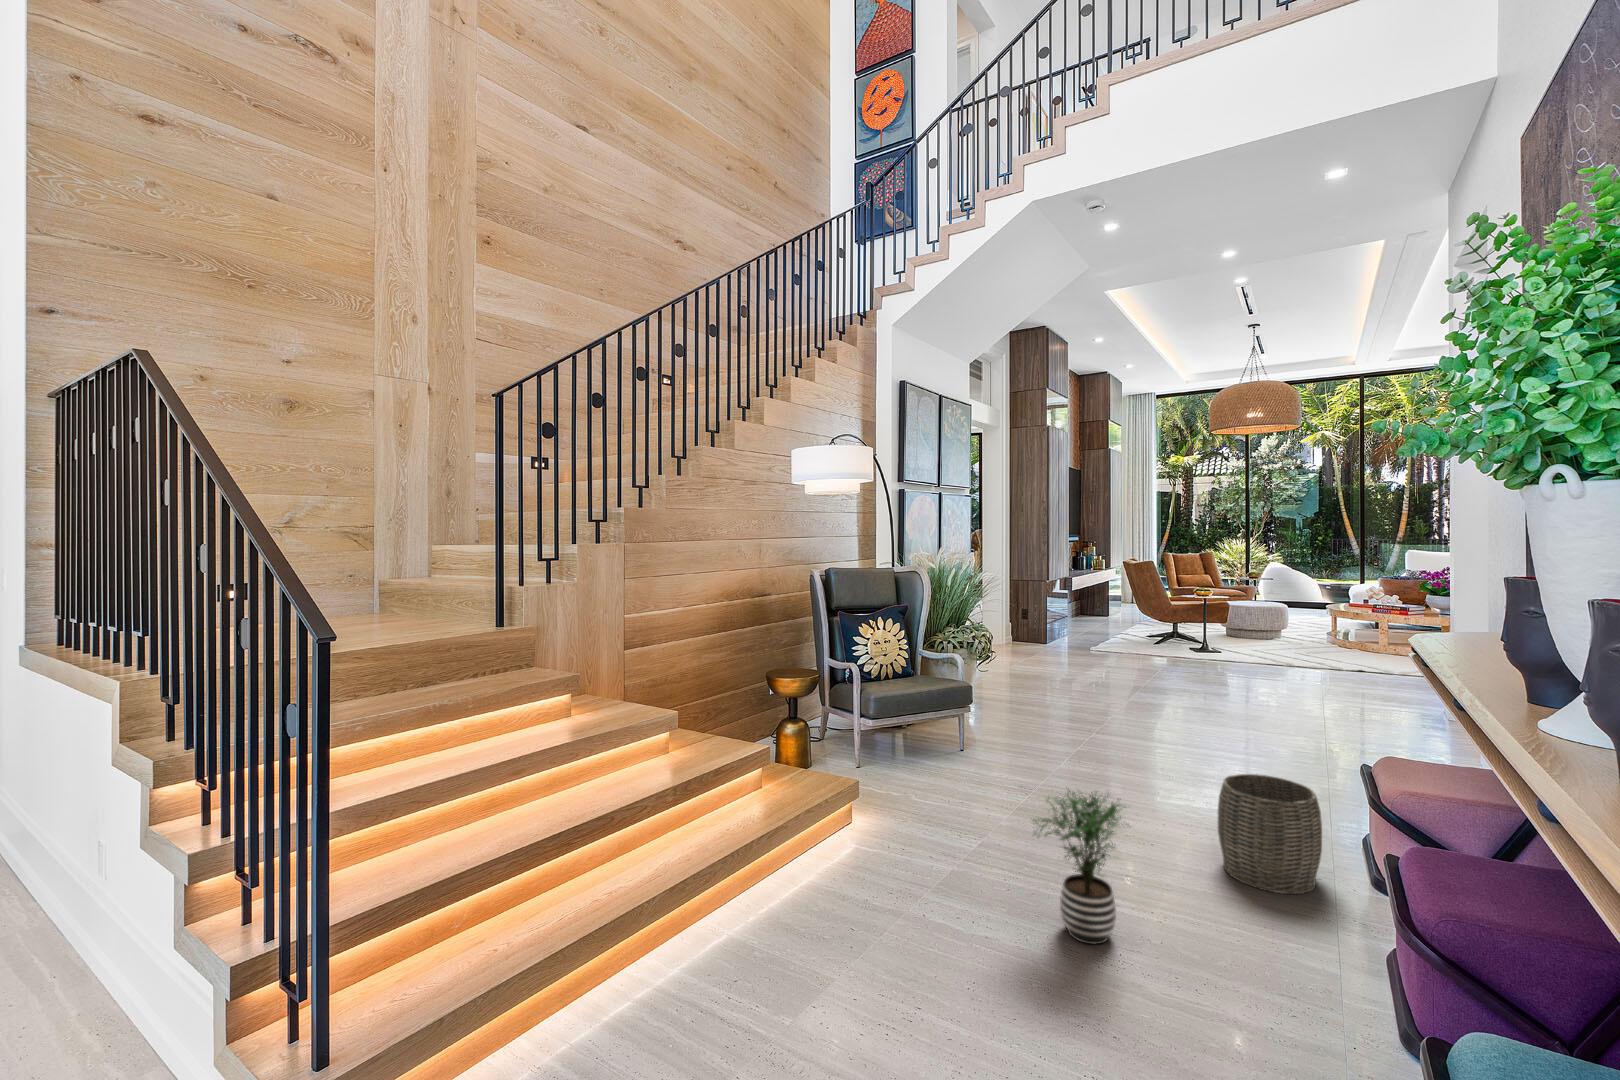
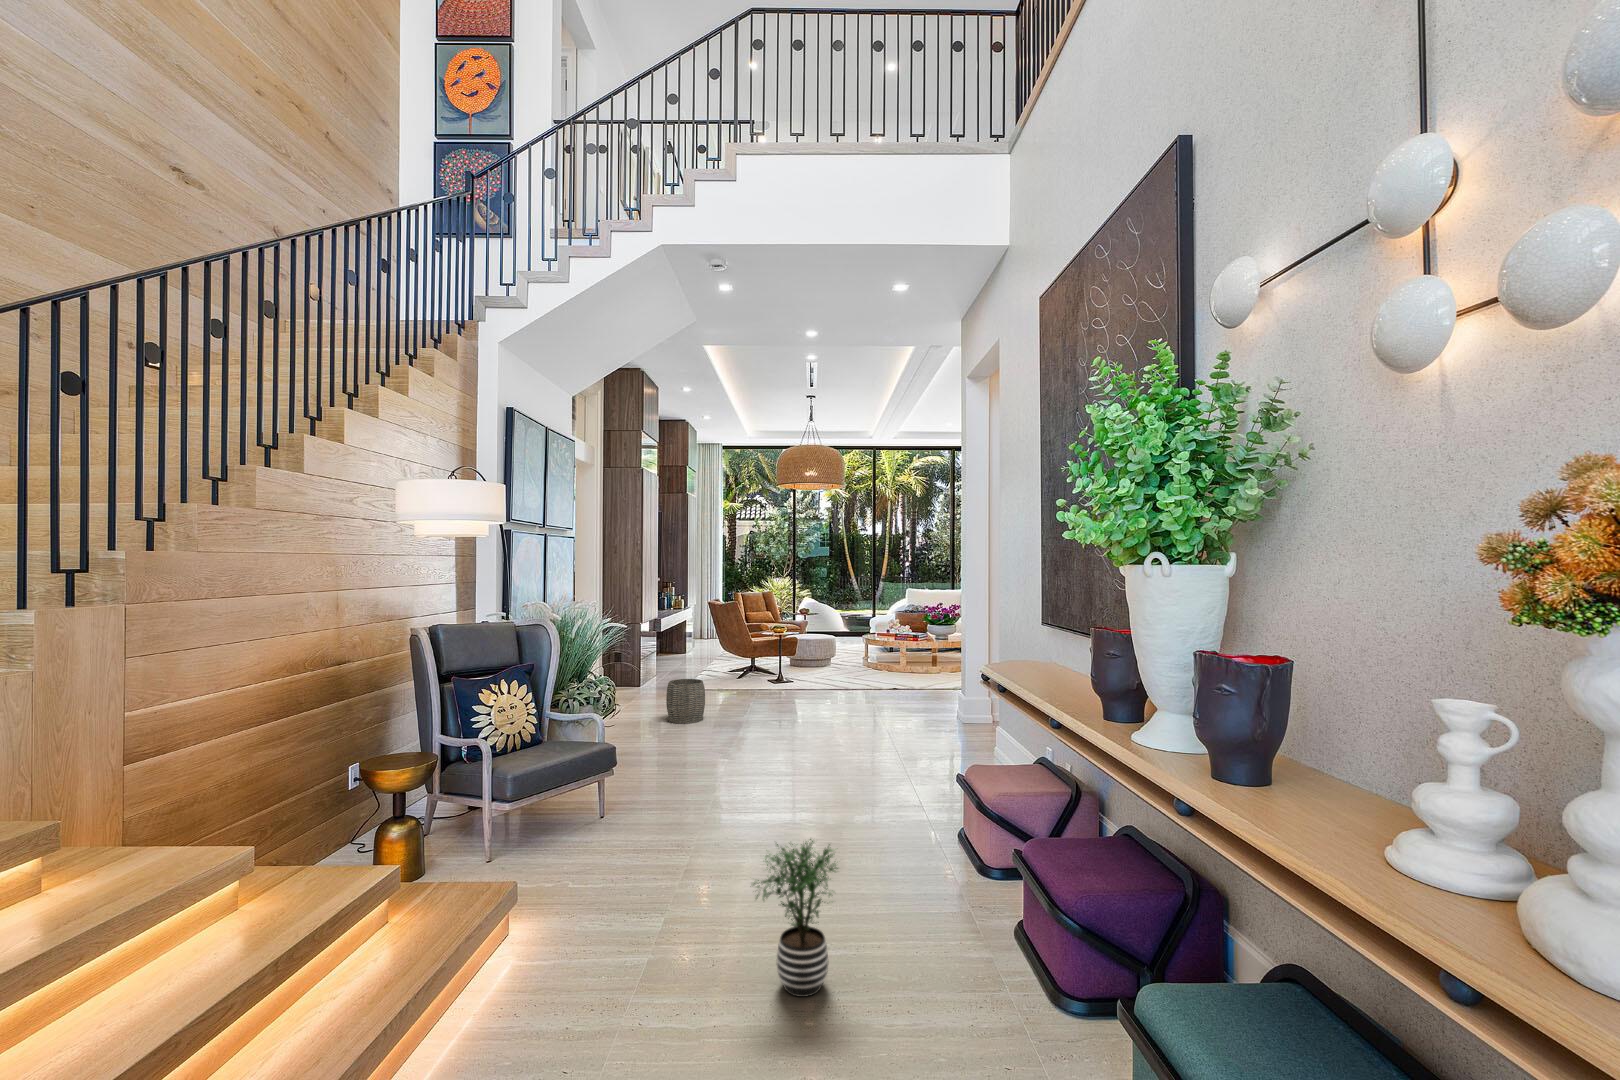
woven basket: present [1218,774,1322,894] -> present [666,679,705,724]

